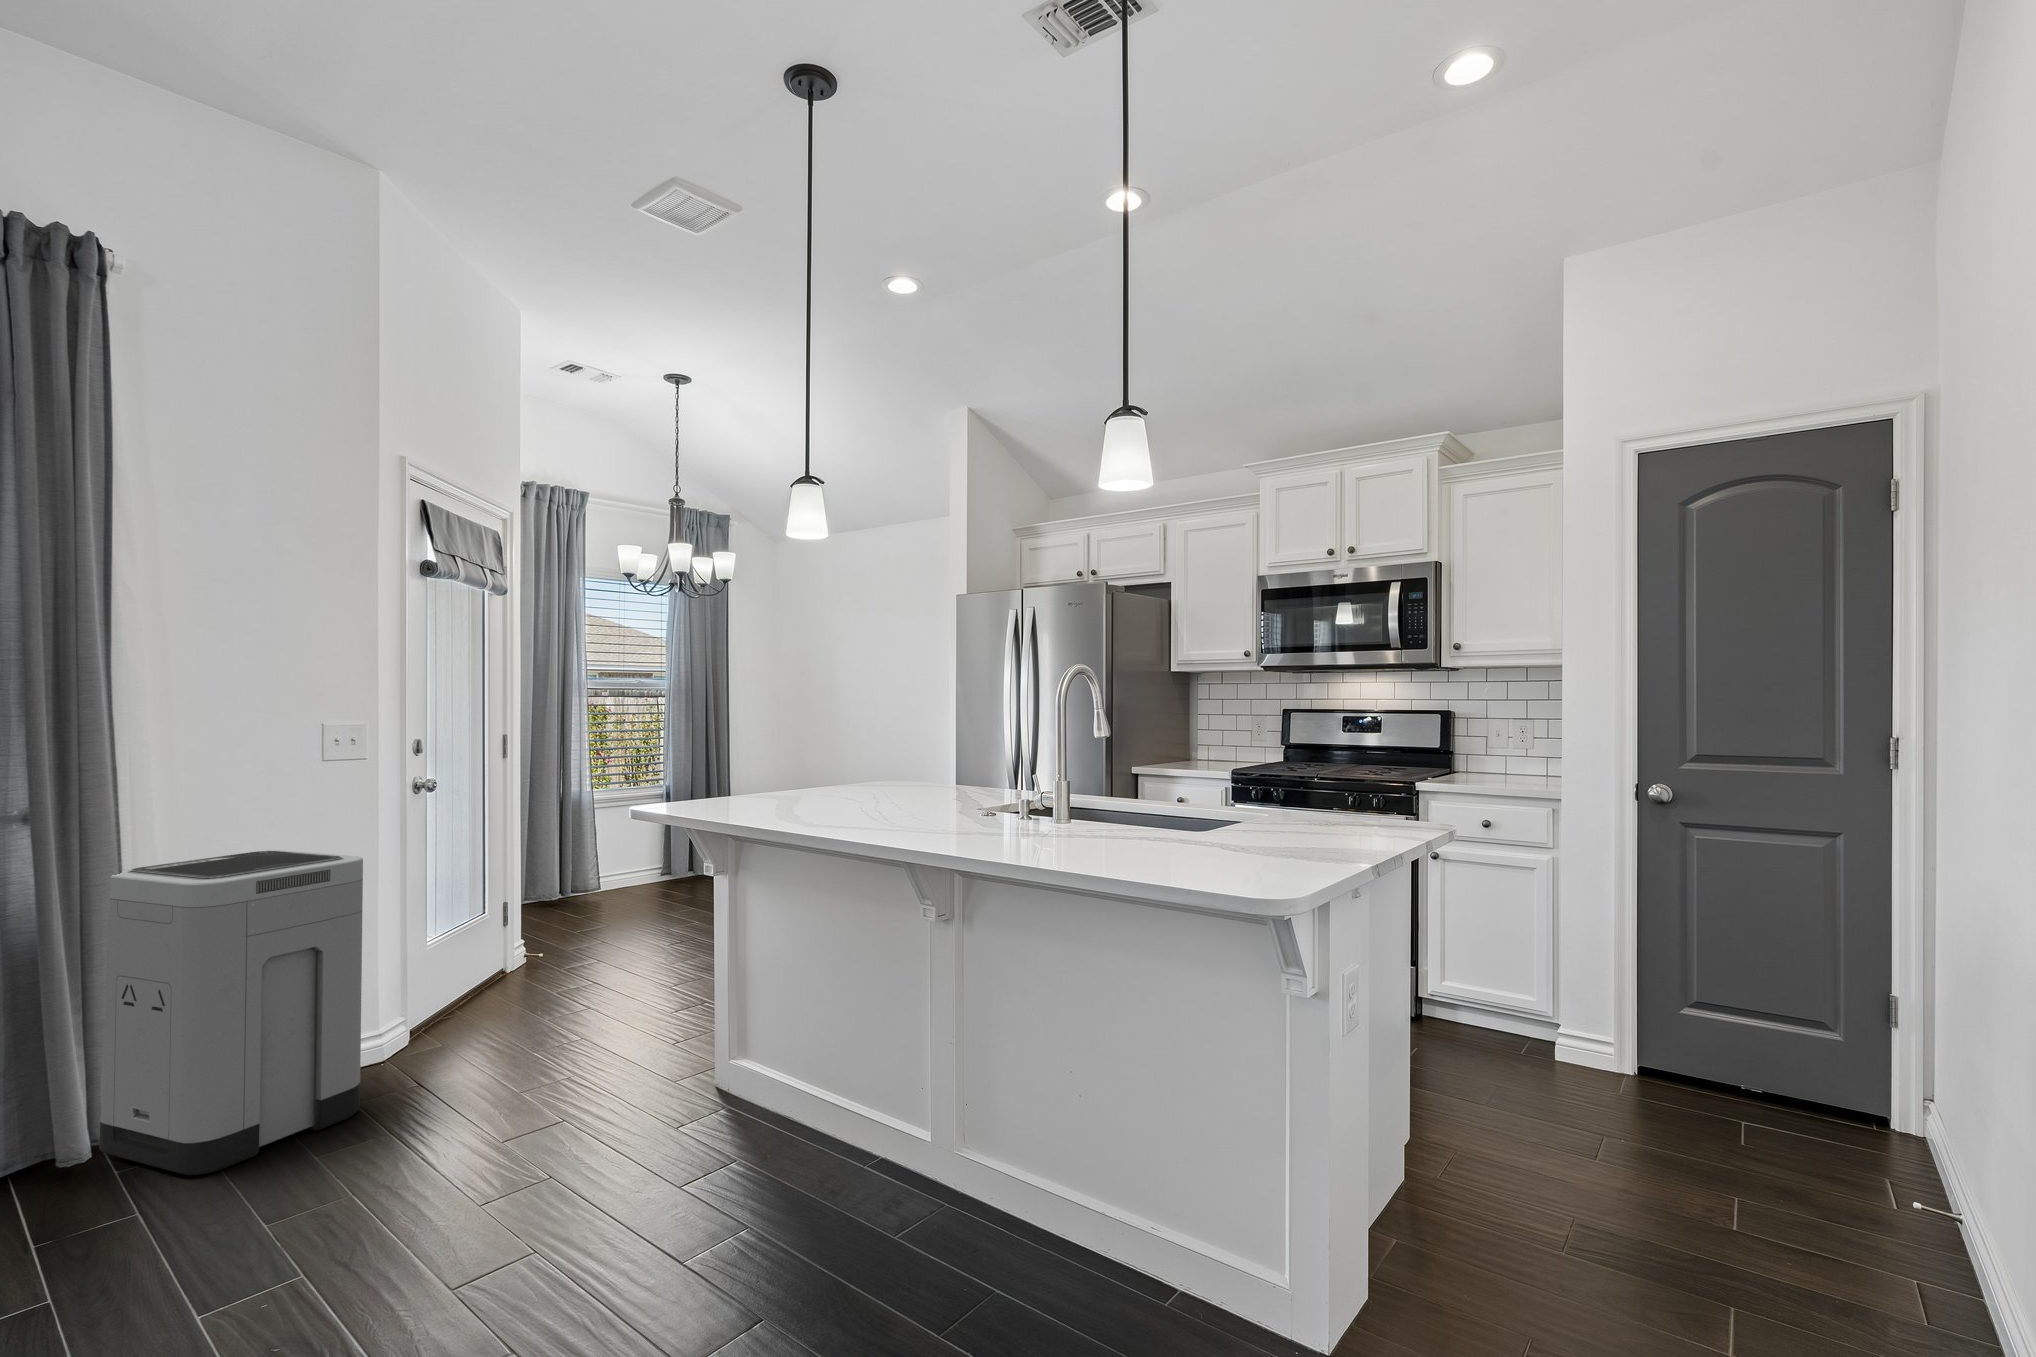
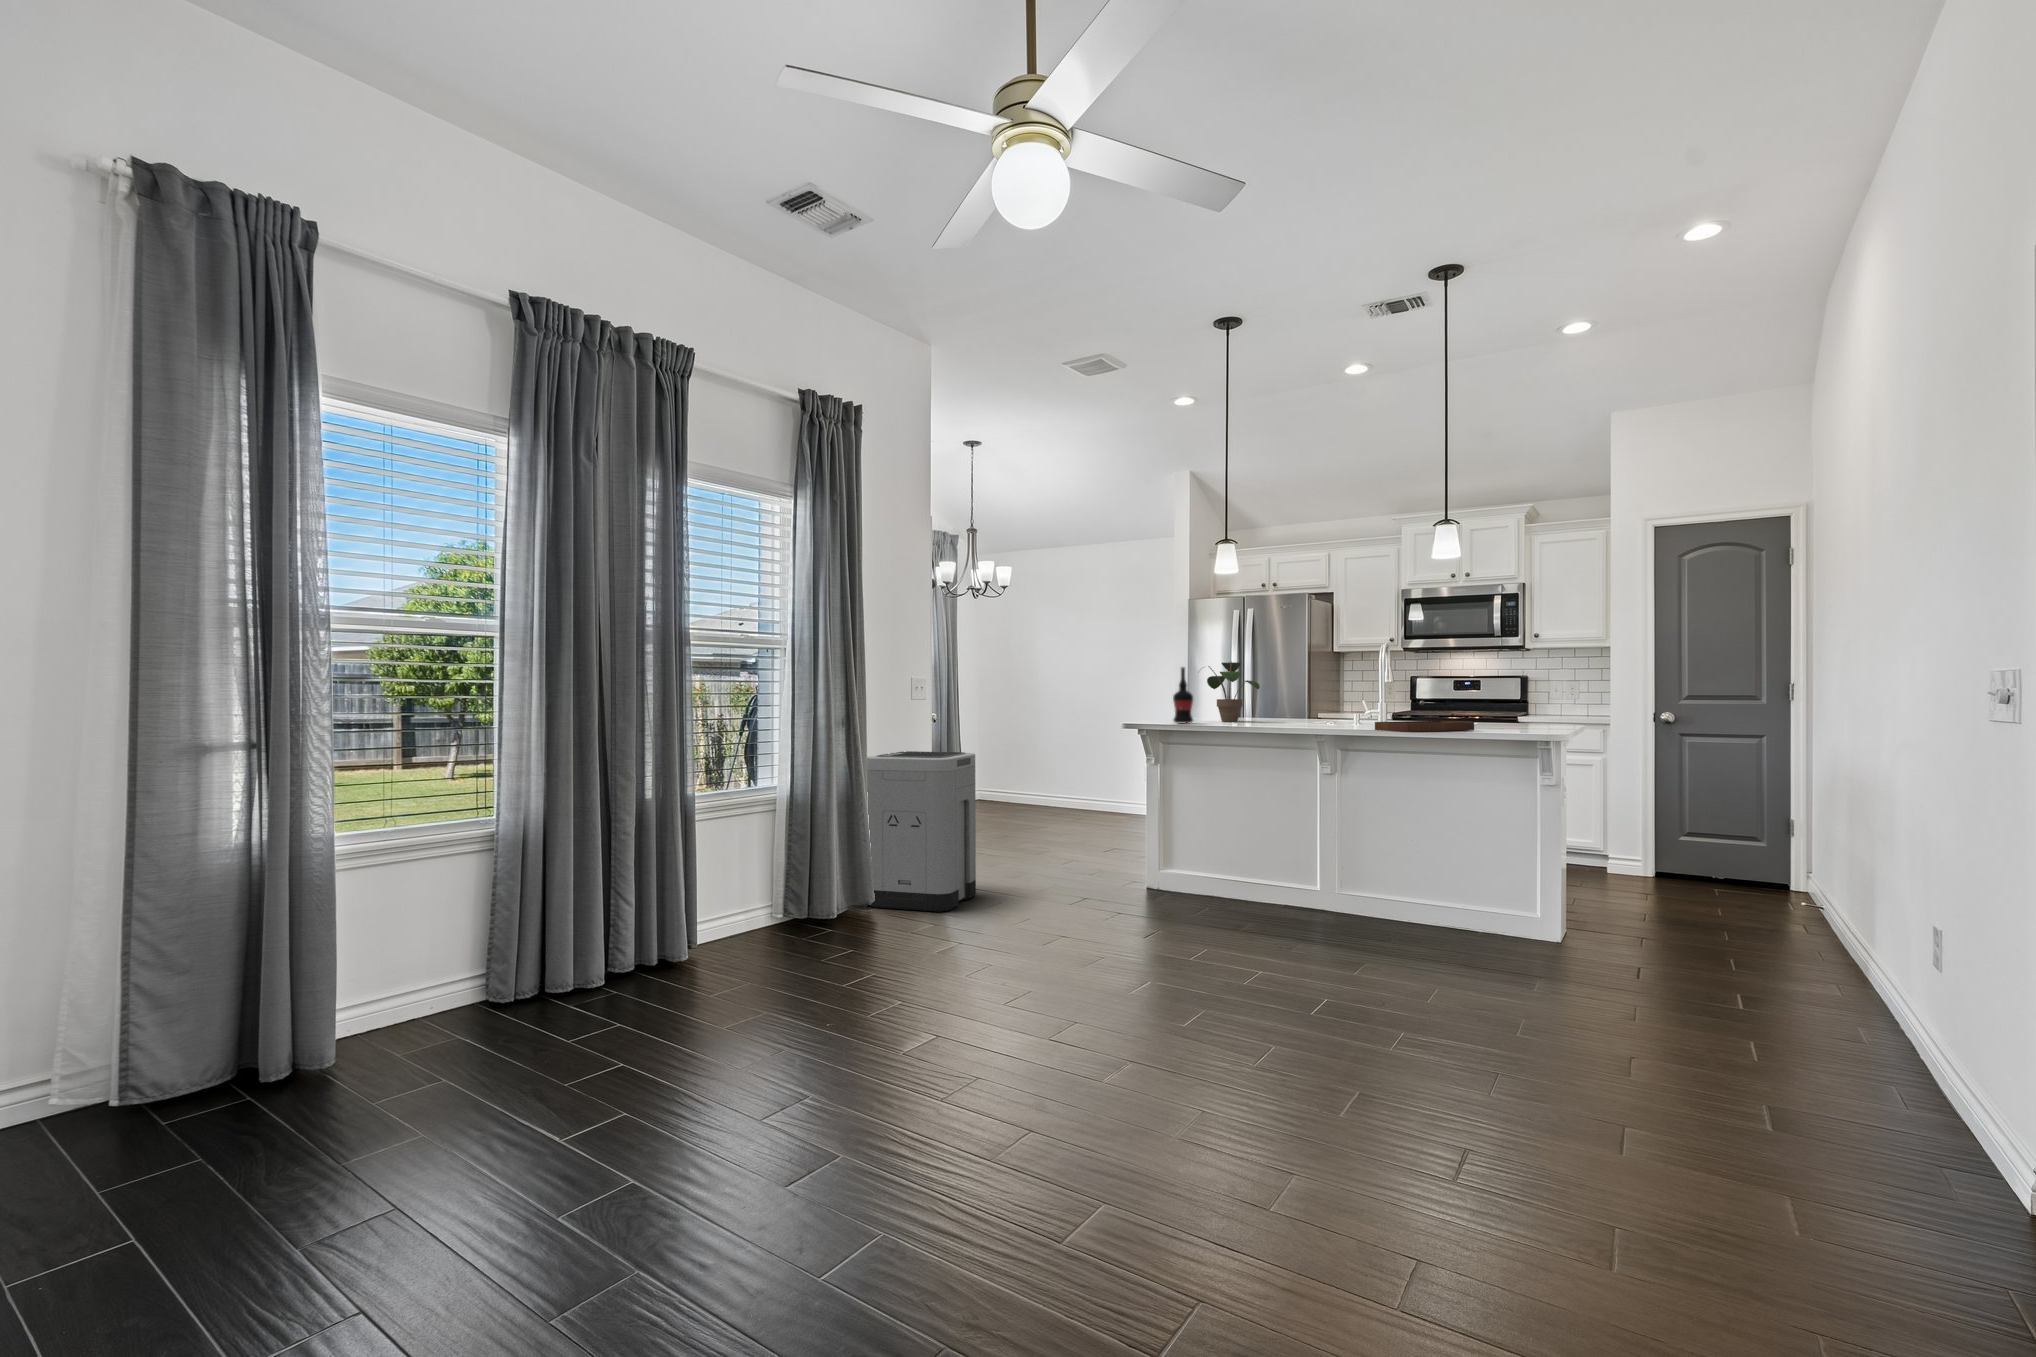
potted plant: none [815,692,907,798] -> present [1207,662,1260,722]
wine bottle: none [716,704,754,807] -> present [1173,667,1193,723]
tray: none [994,781,1195,856] -> present [1375,701,1474,732]

